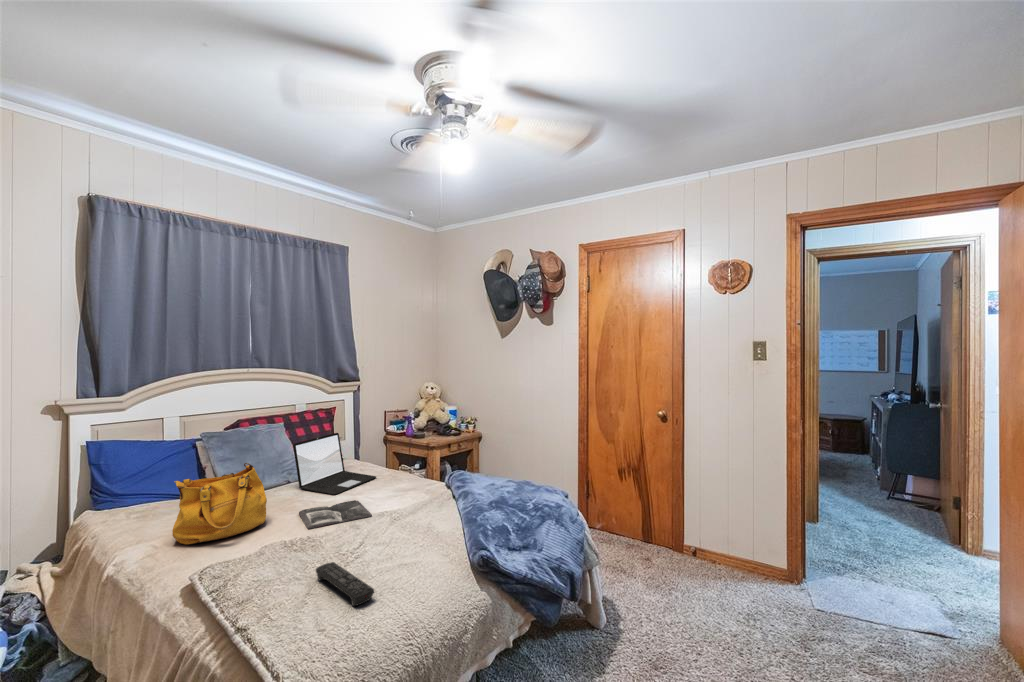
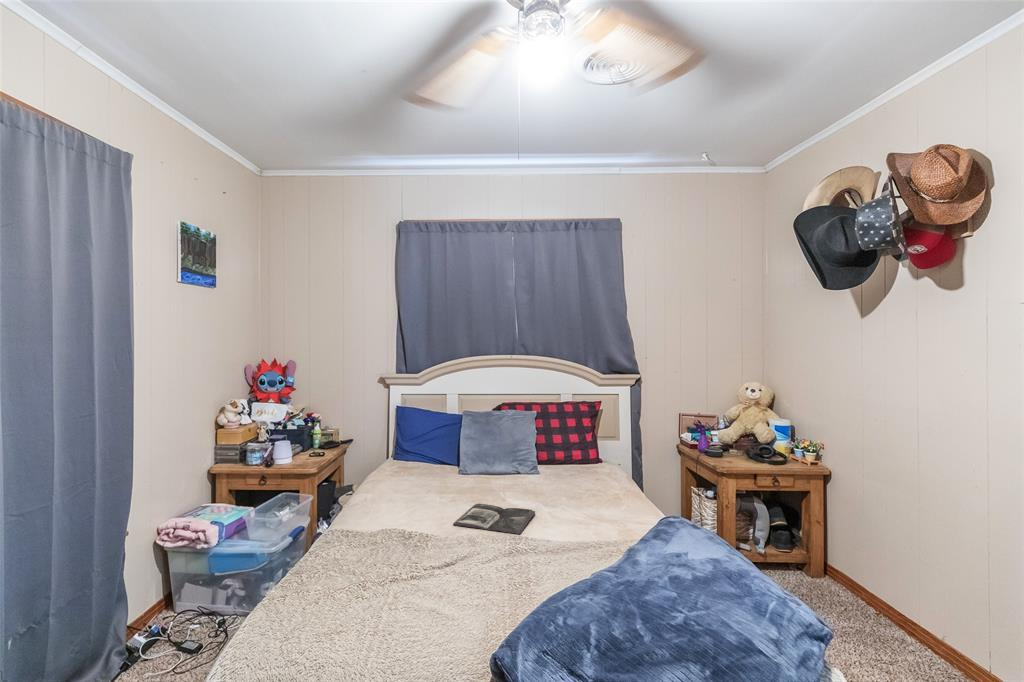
laptop: present [293,433,376,495] -> none [514,430,599,498]
handbag: present [172,463,267,544] -> none [368,442,446,509]
remote control: present [316,562,374,606] -> none [325,567,386,632]

